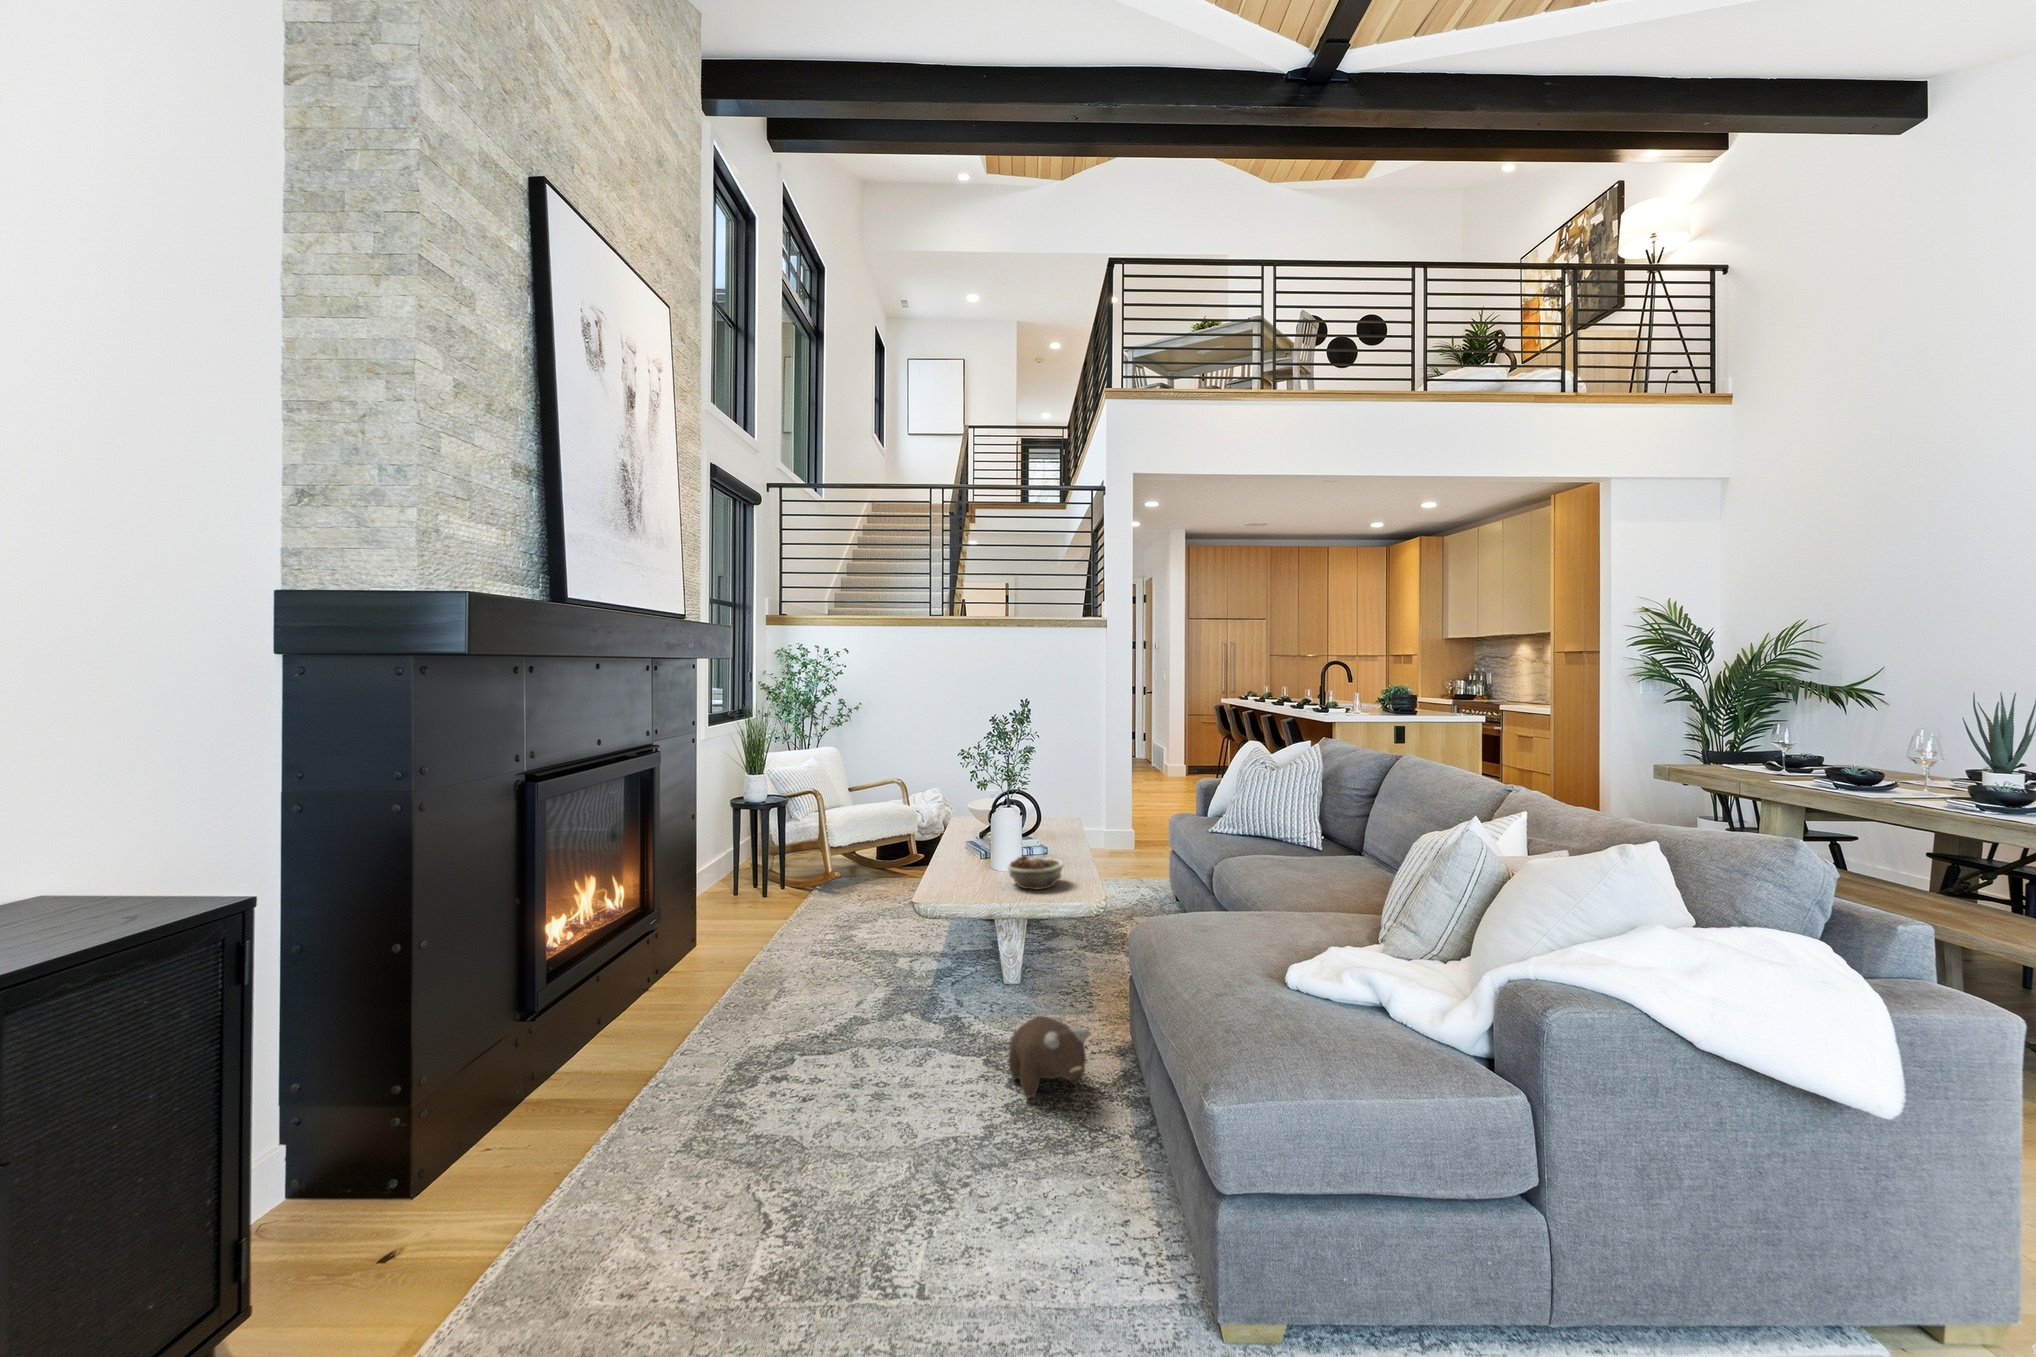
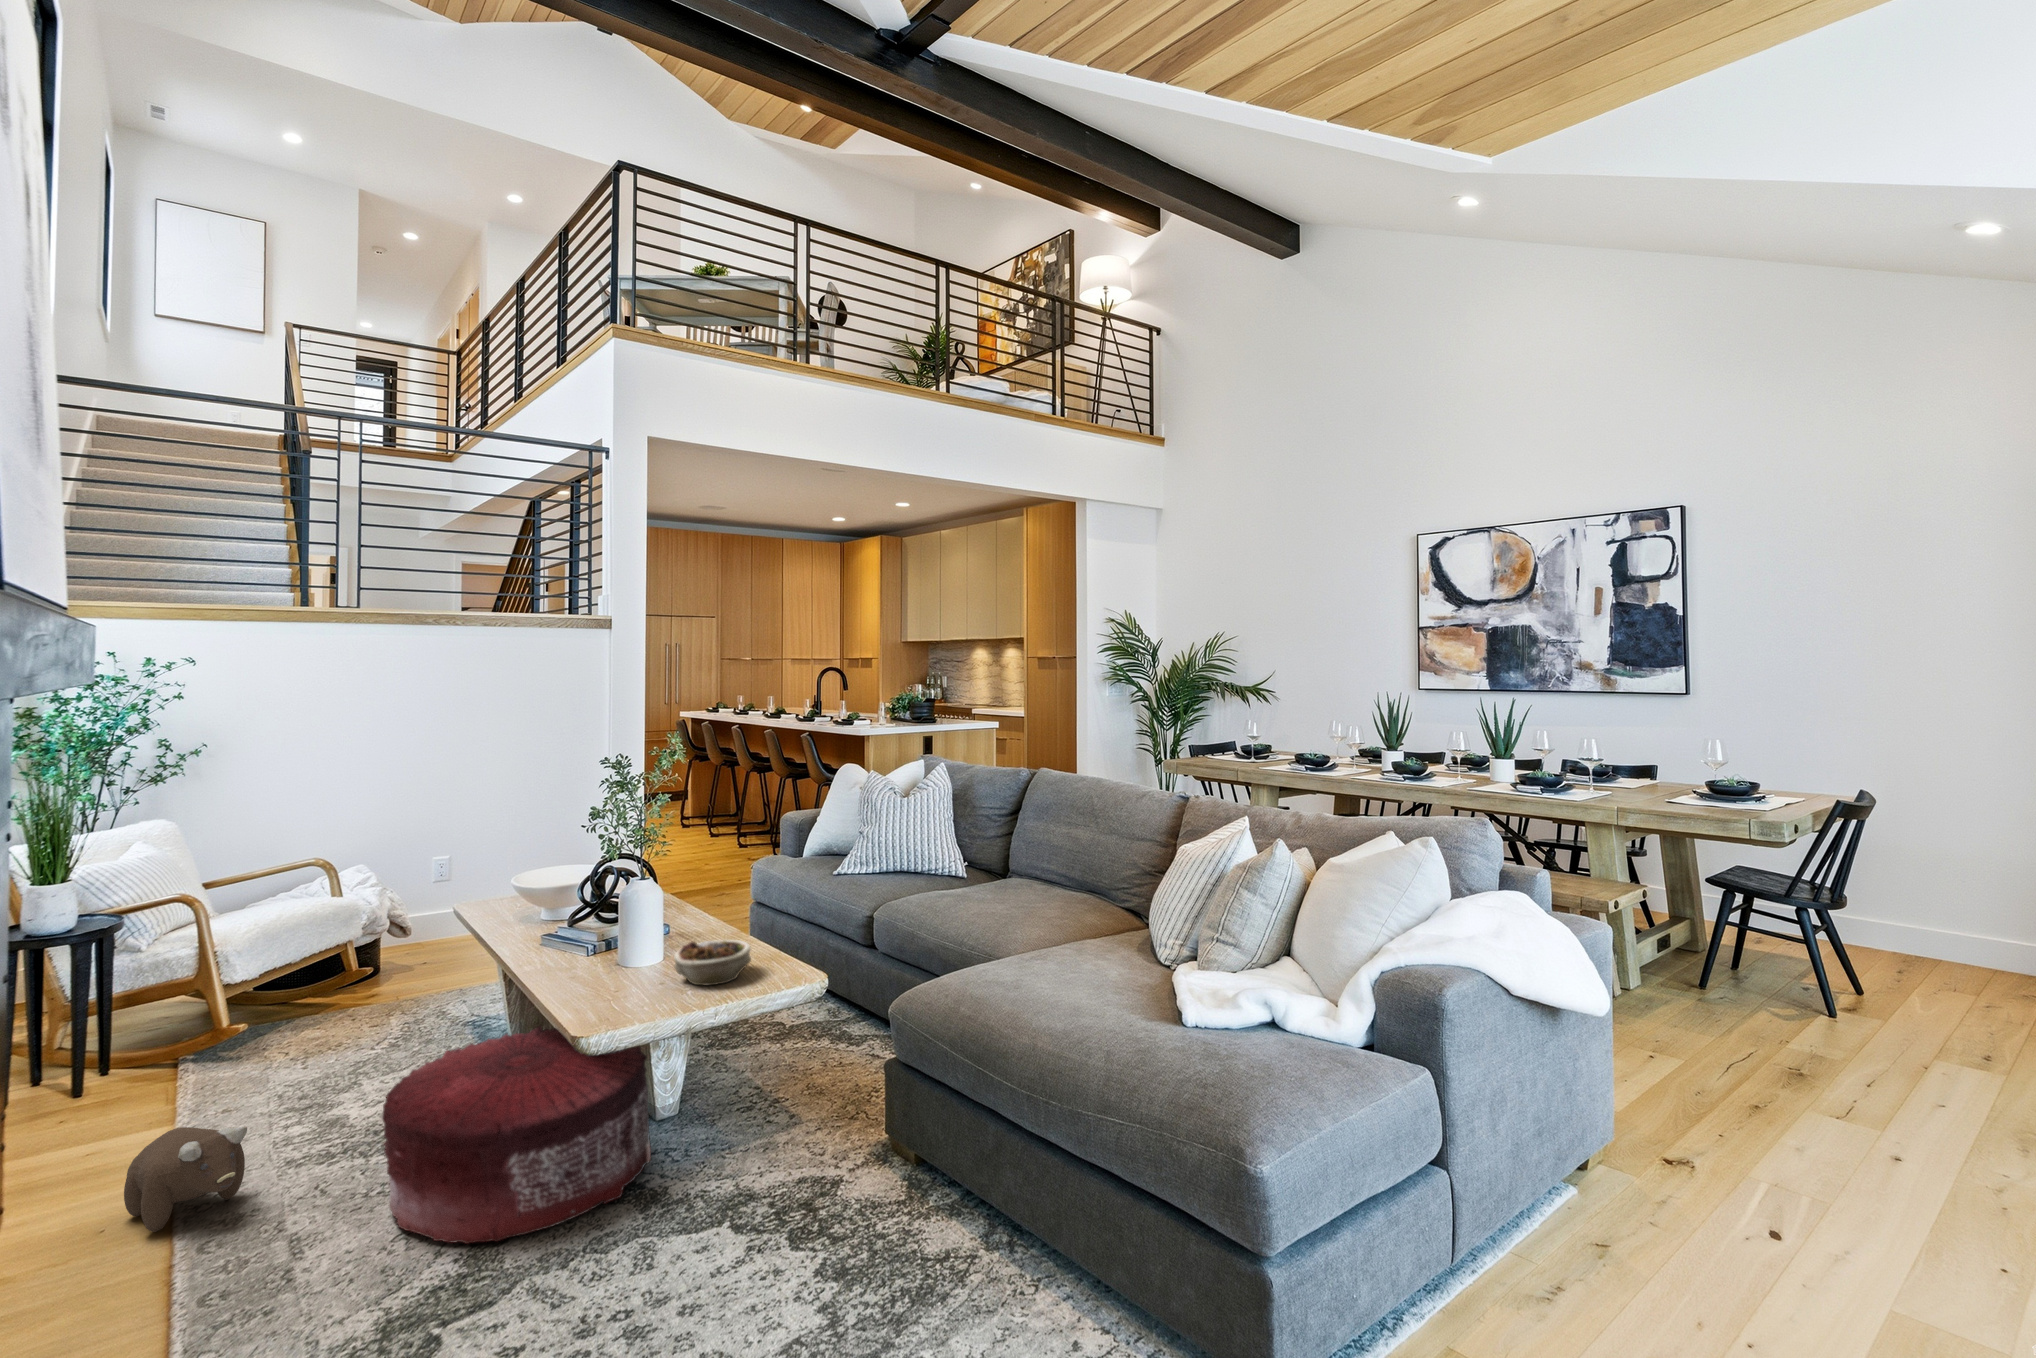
pouf: none [818,898,990,1026] -> present [382,1026,651,1244]
plush toy: present [1009,1016,1089,1098] -> present [124,1126,247,1232]

